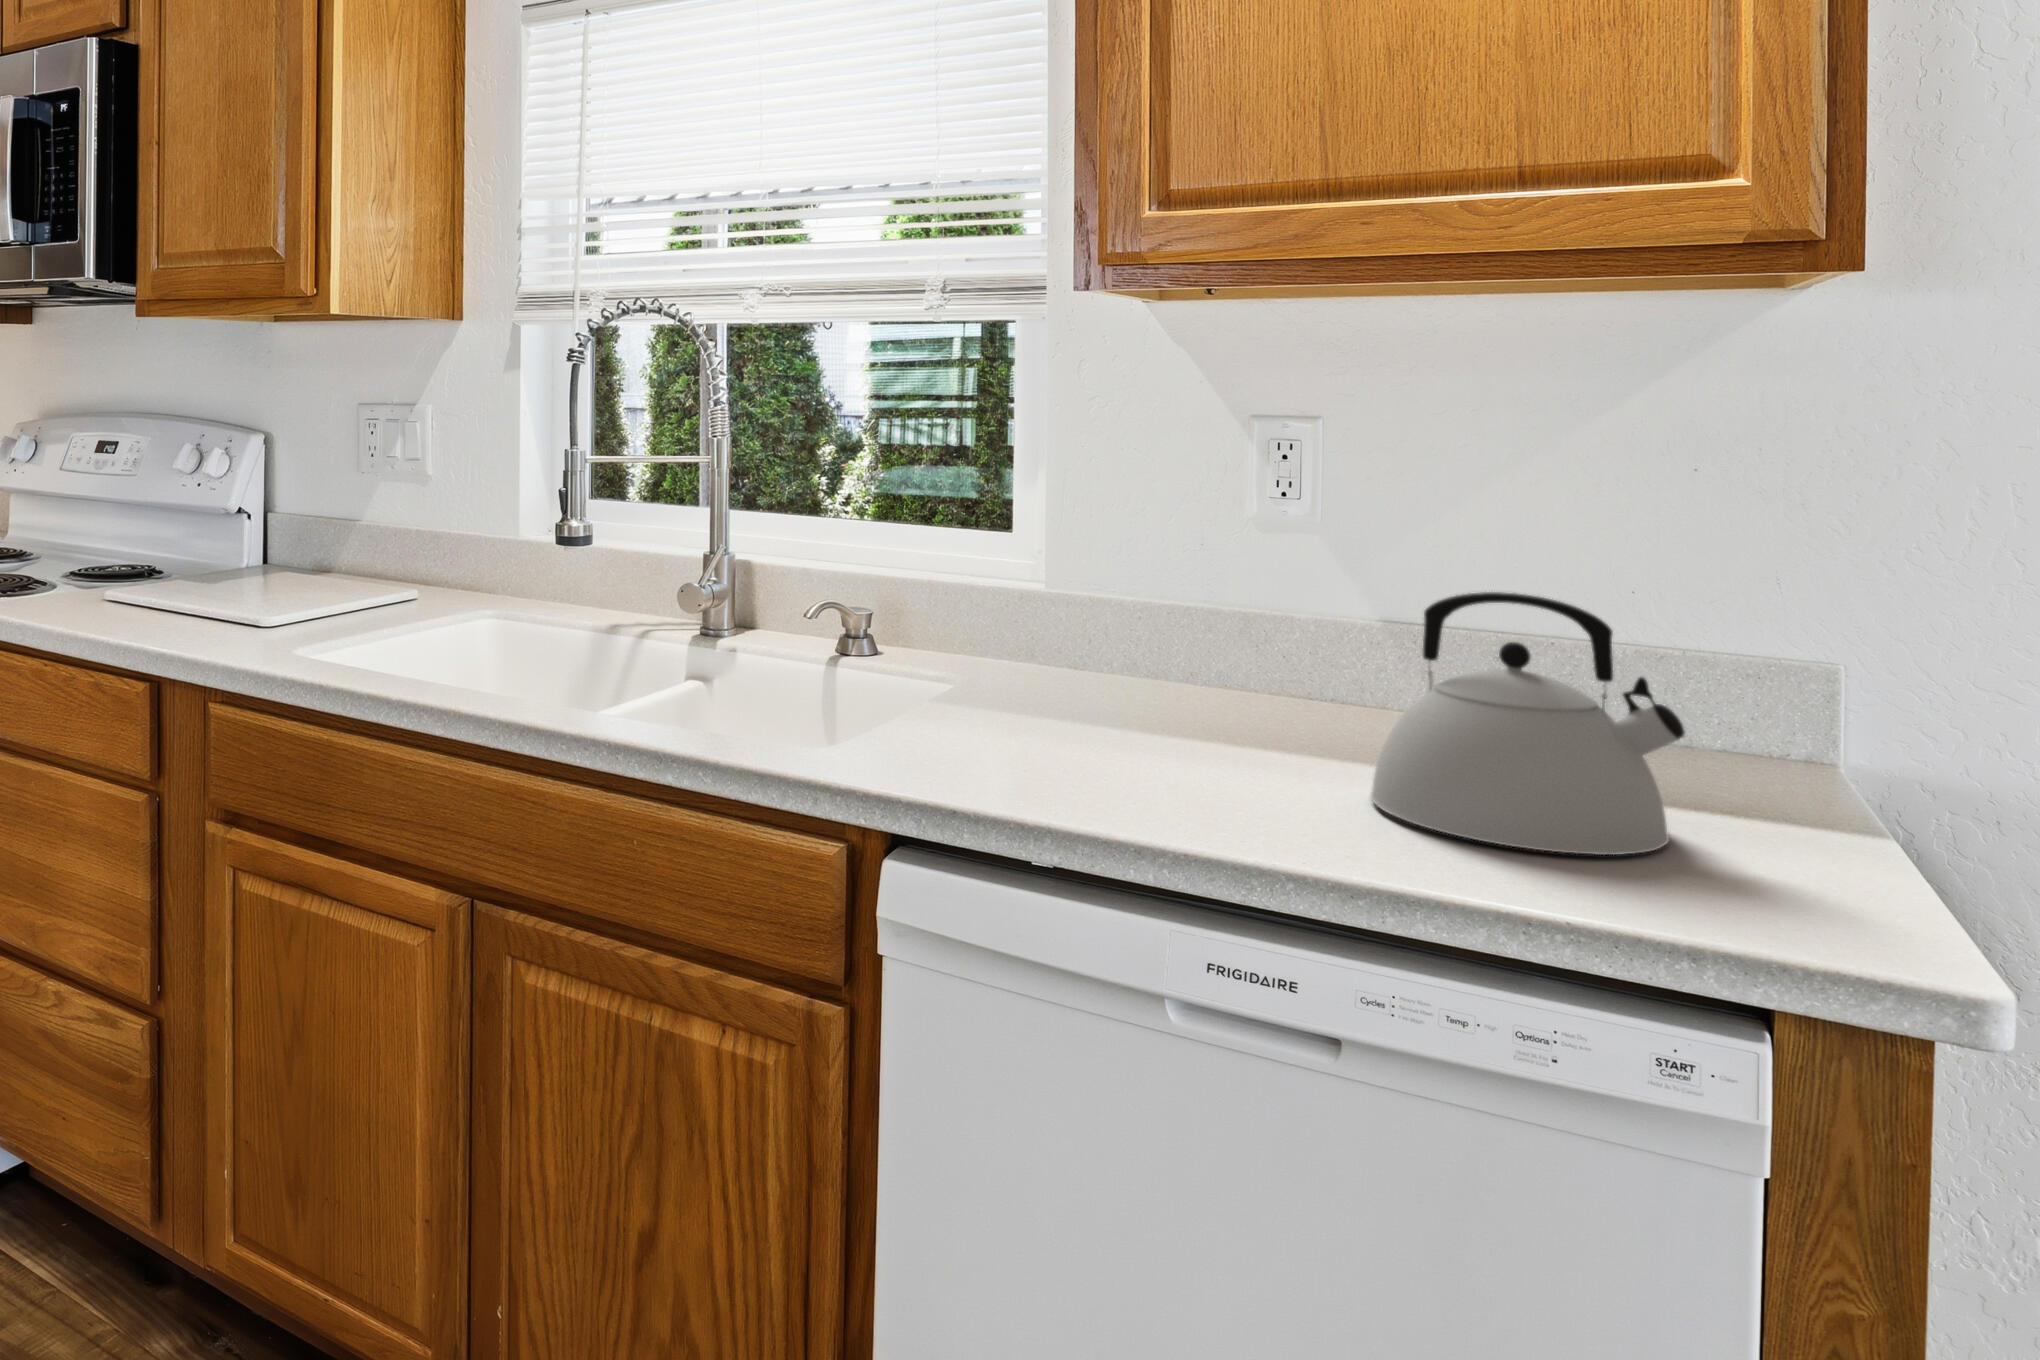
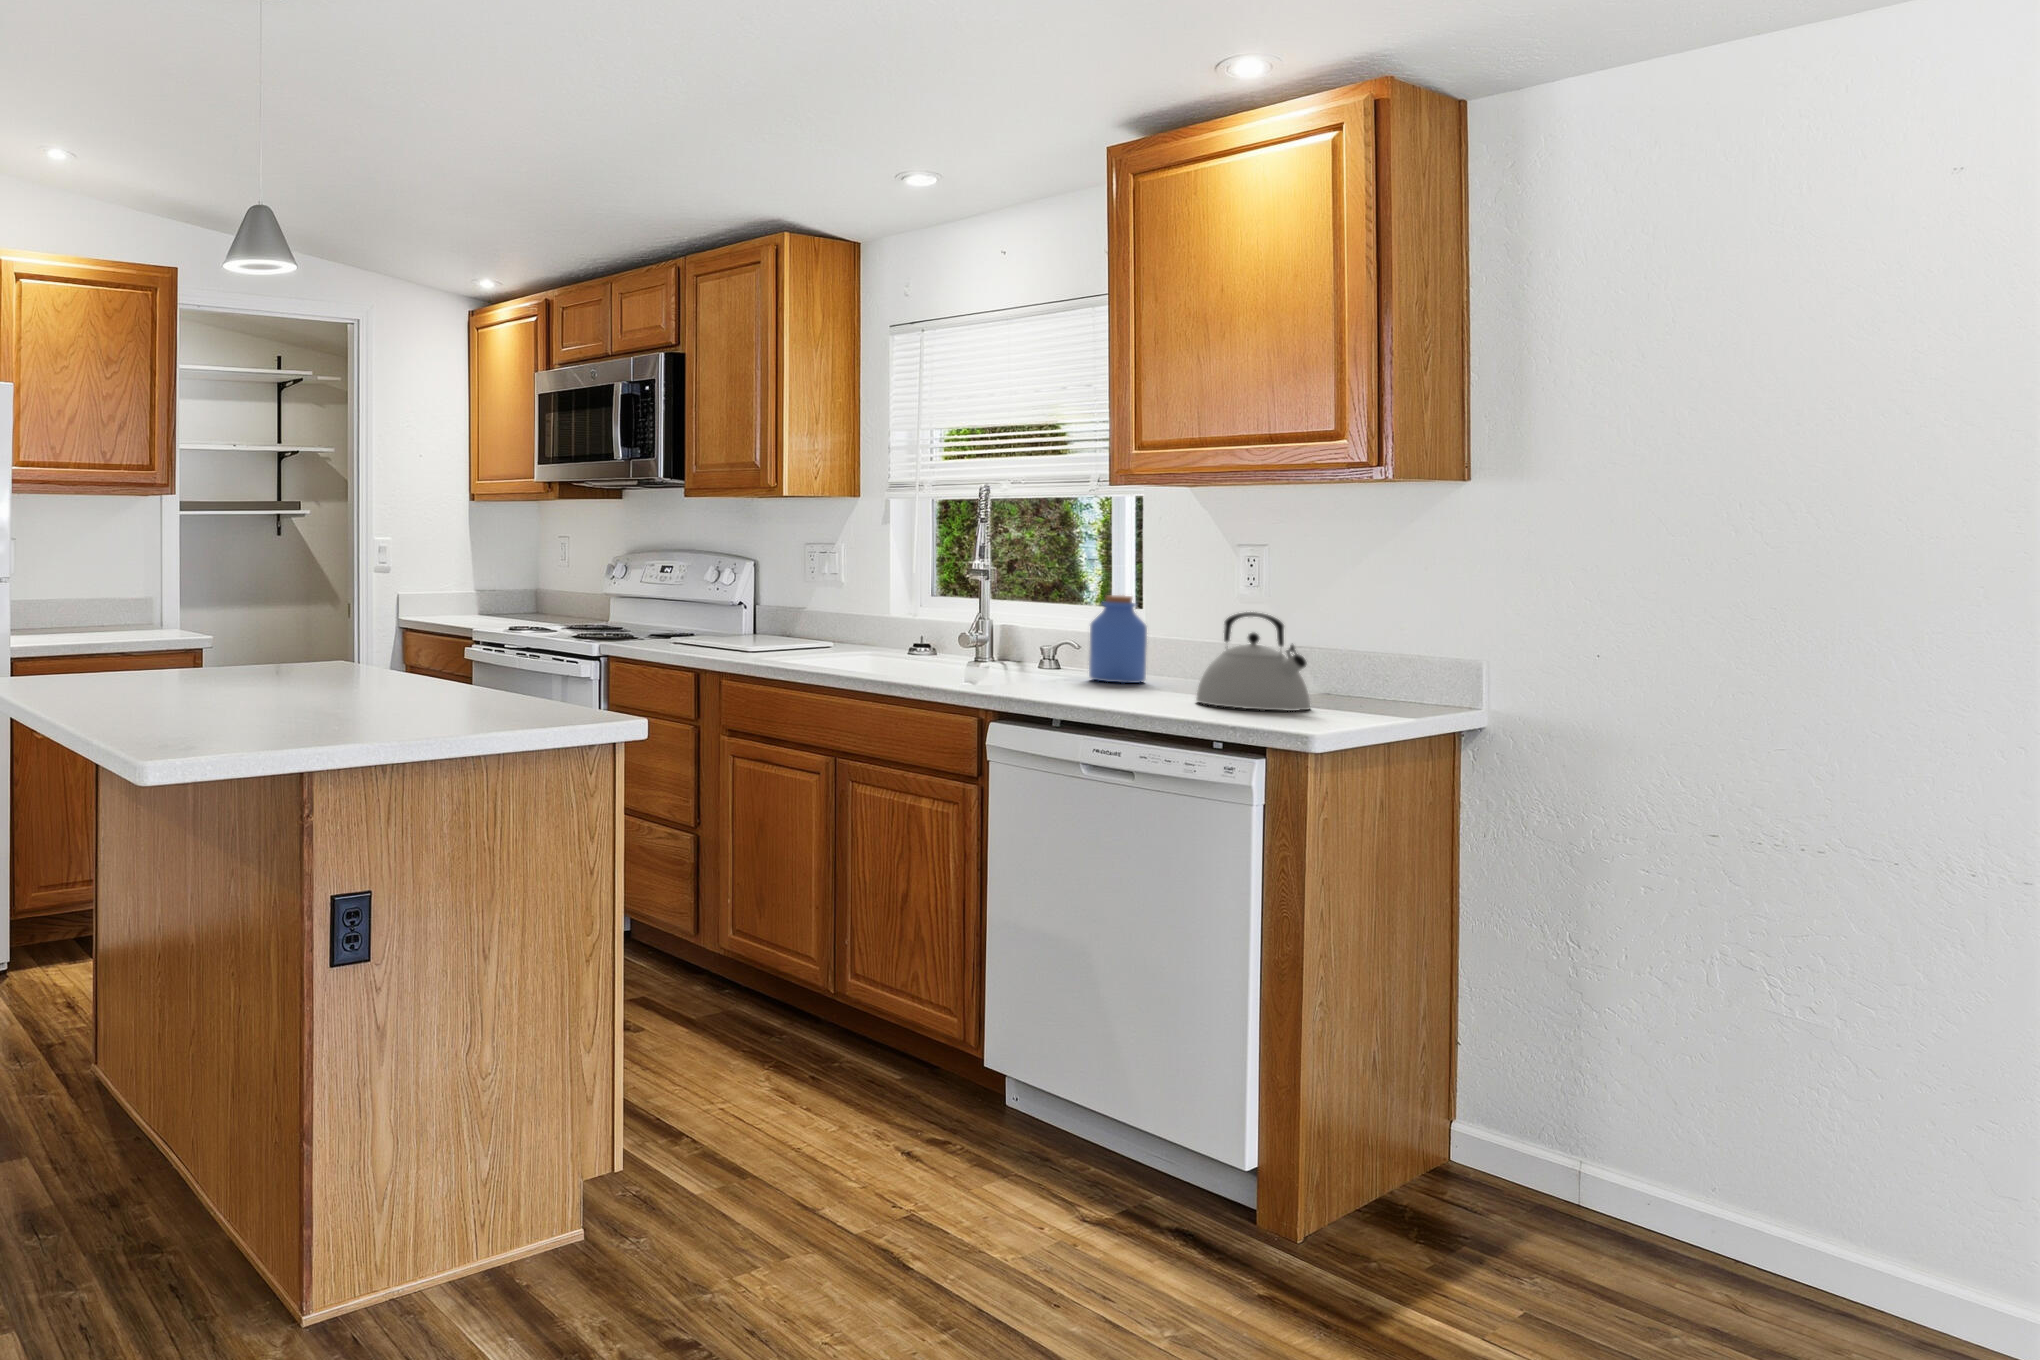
jar: none [993,522,1112,711] -> present [1089,595,1147,683]

